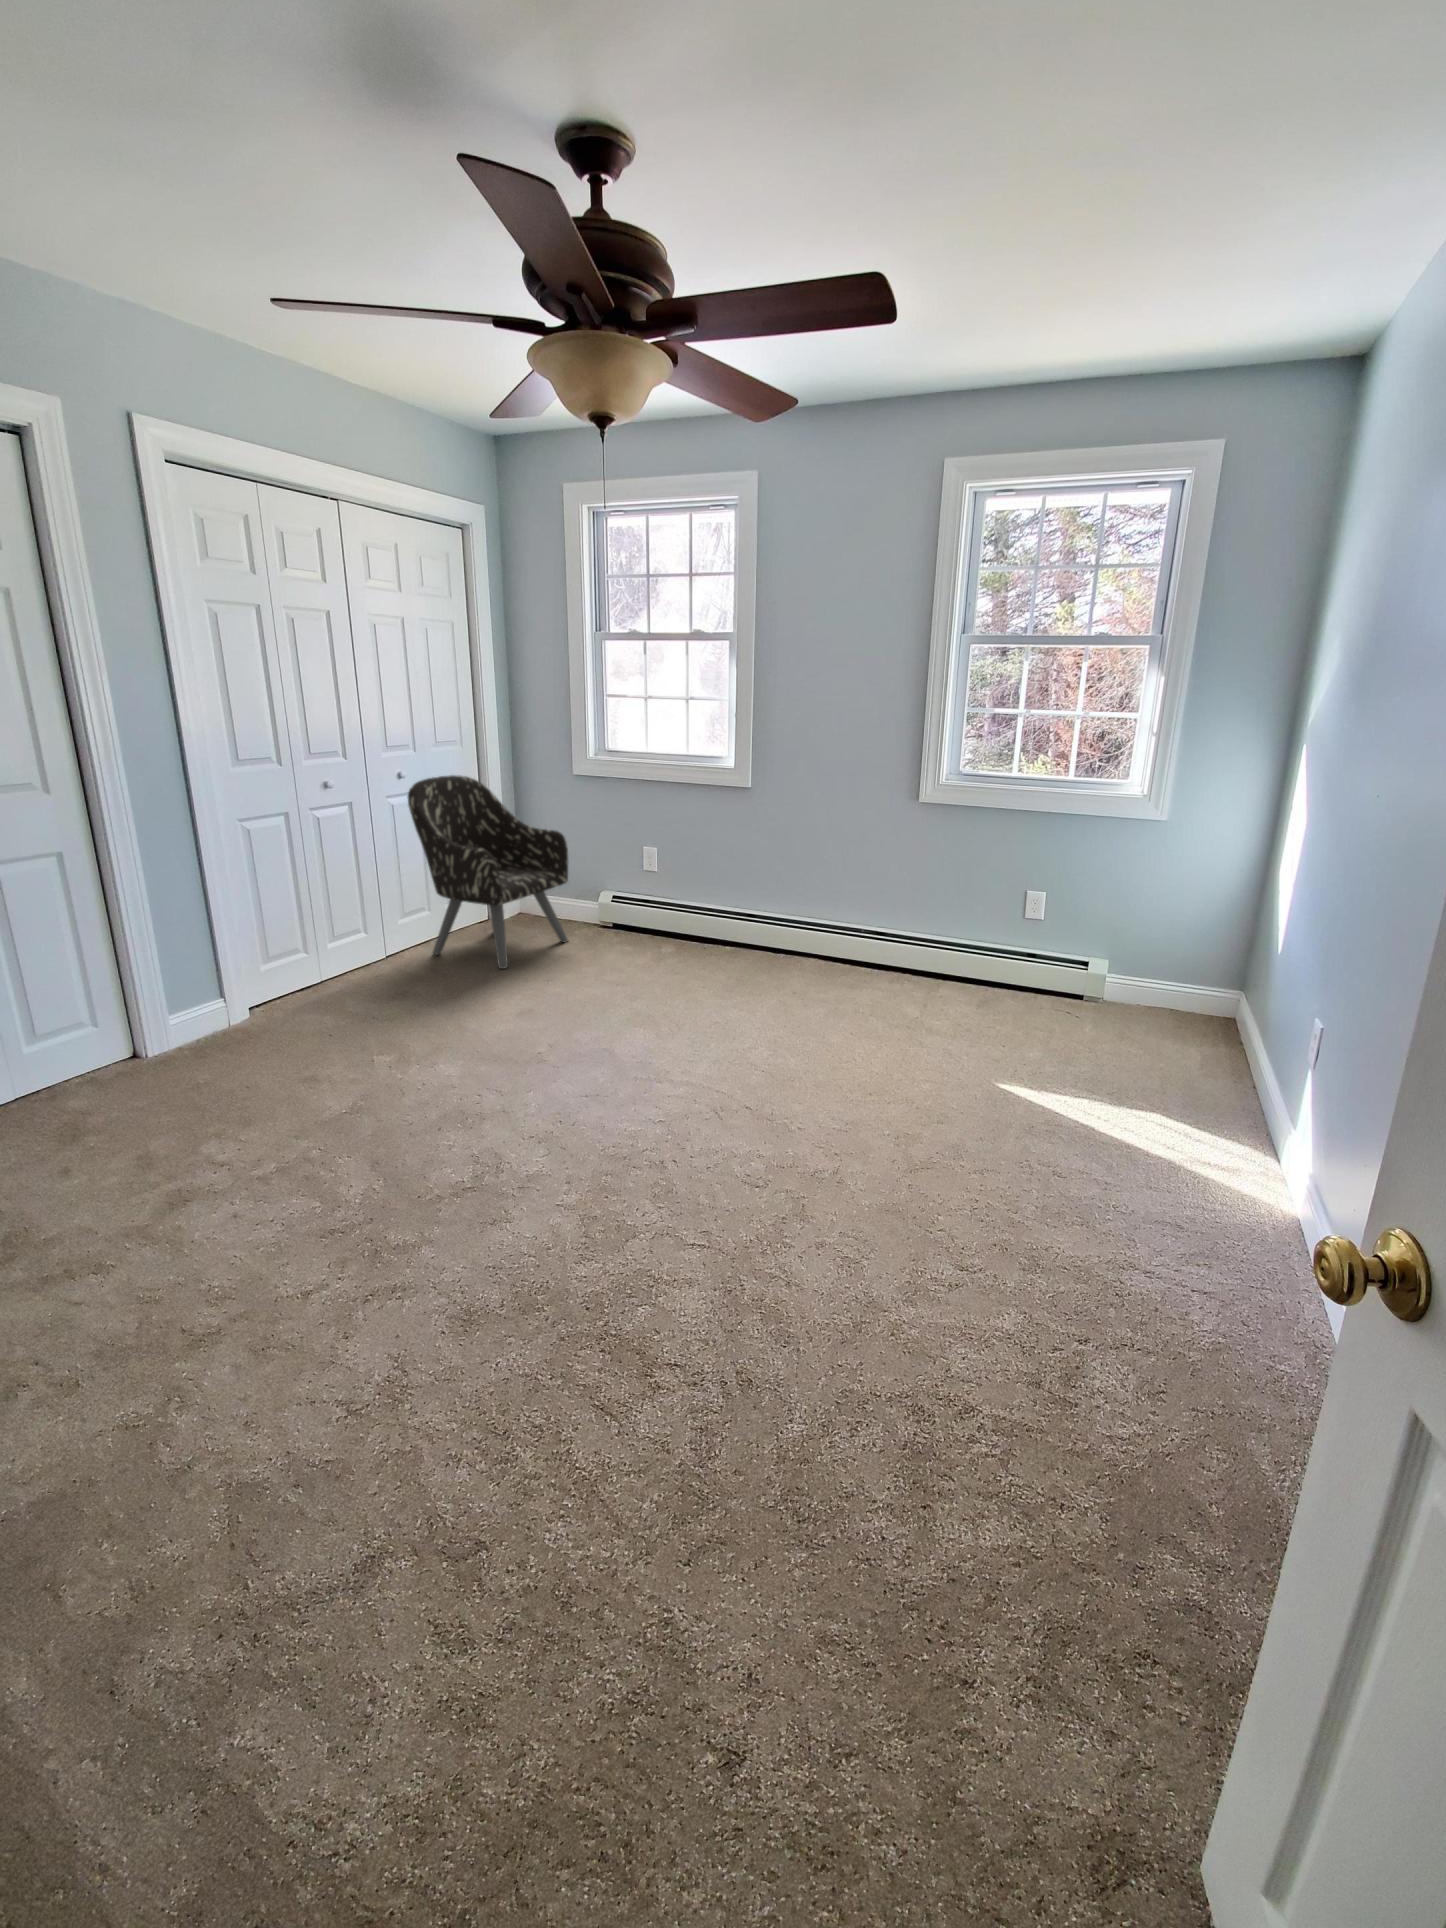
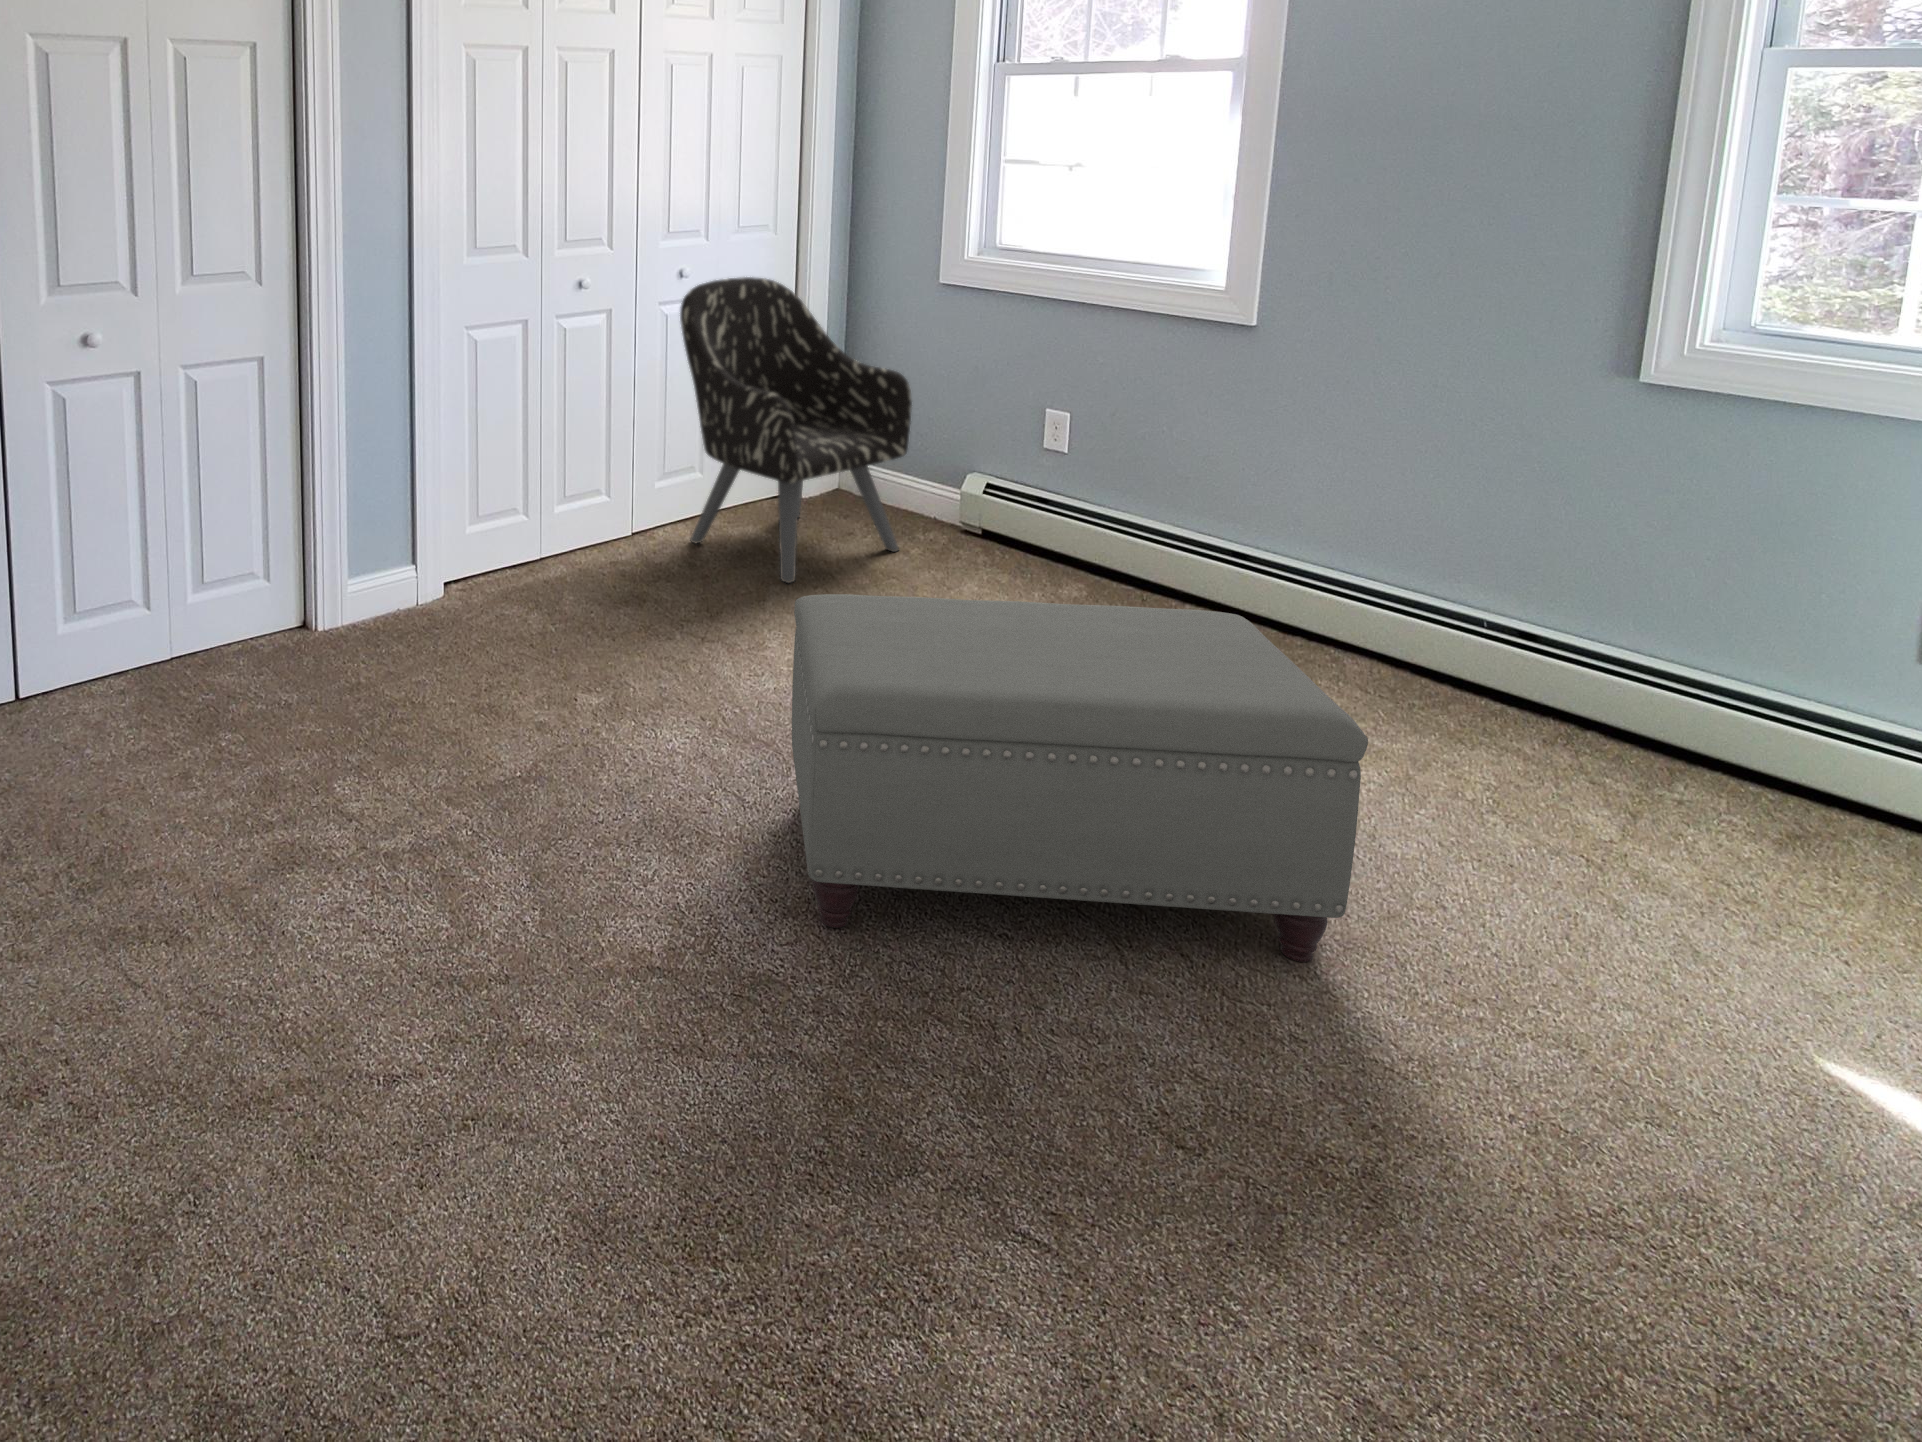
ottoman: none [522,936,823,1141] -> present [792,594,1368,962]

